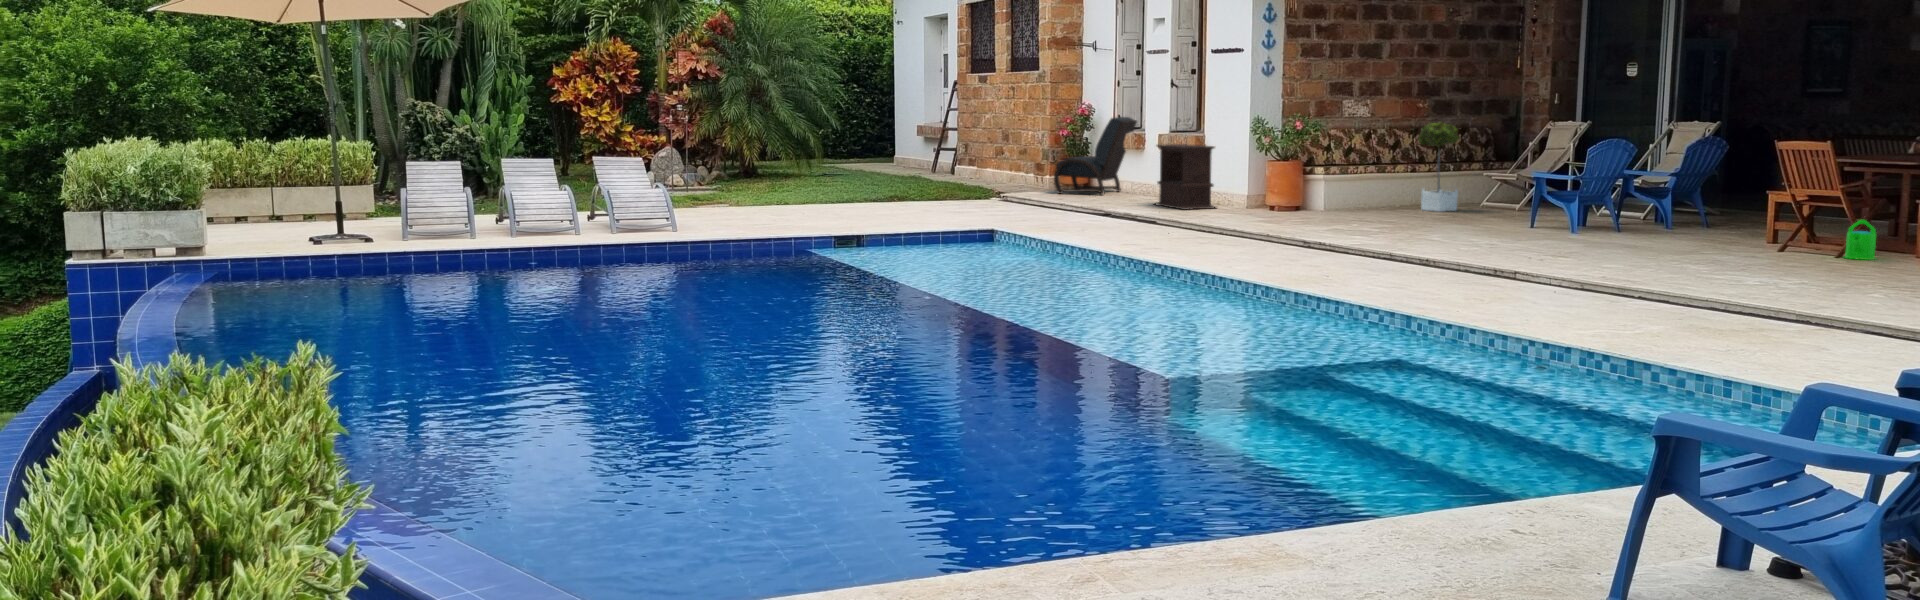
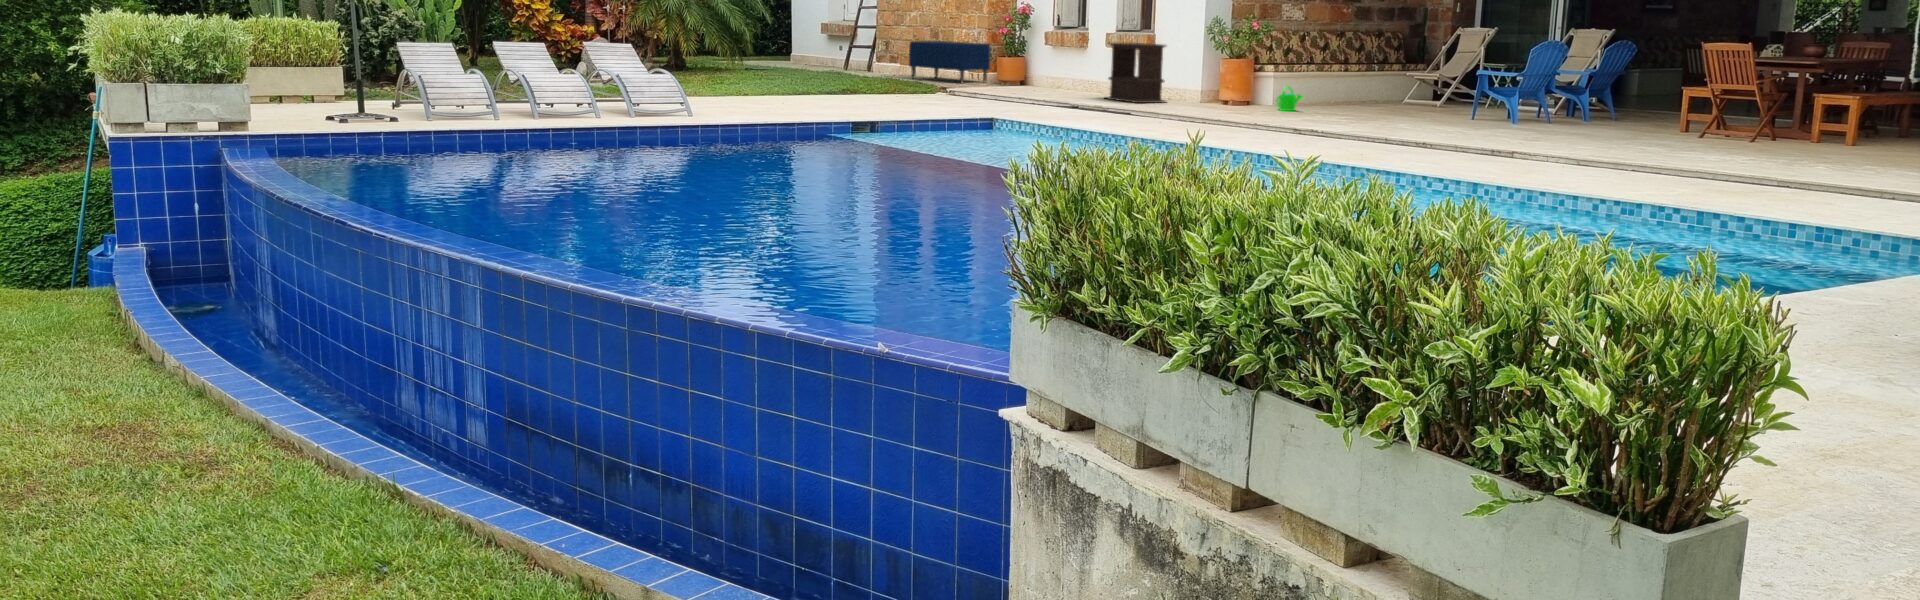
lounge chair: present [1054,117,1137,195] -> none [997,17,1074,90]
potted tree: present [1418,122,1459,212] -> none [1348,25,1386,107]
bench: none [978,143,1058,188] -> present [909,41,990,83]
watering can: present [1845,220,1876,260] -> present [1276,86,1303,111]

